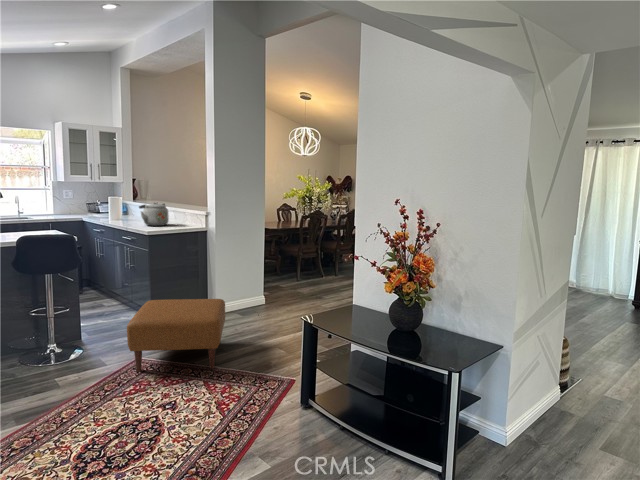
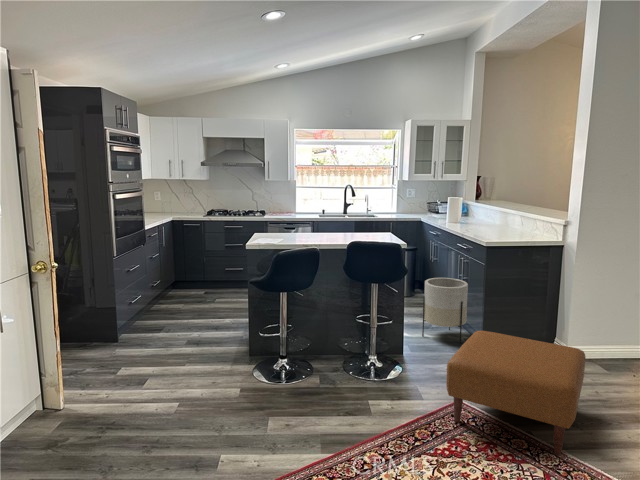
kettle: present [139,202,169,226] -> none [479,205,514,234]
planter: none [95,267,136,323] -> present [422,278,468,344]

